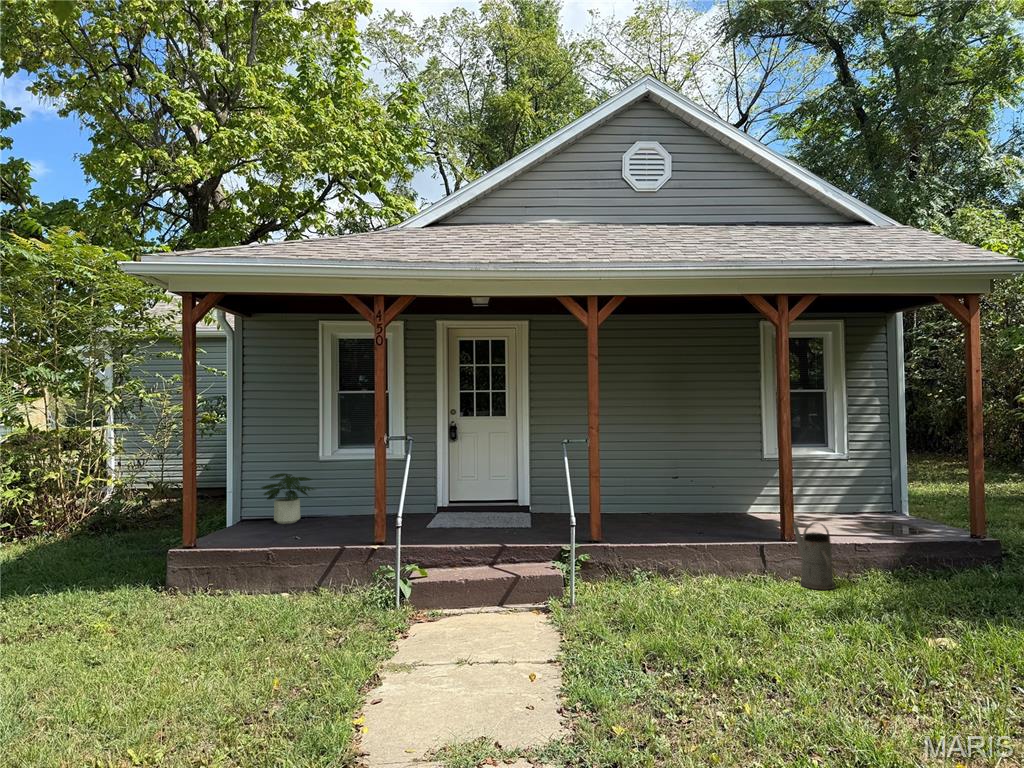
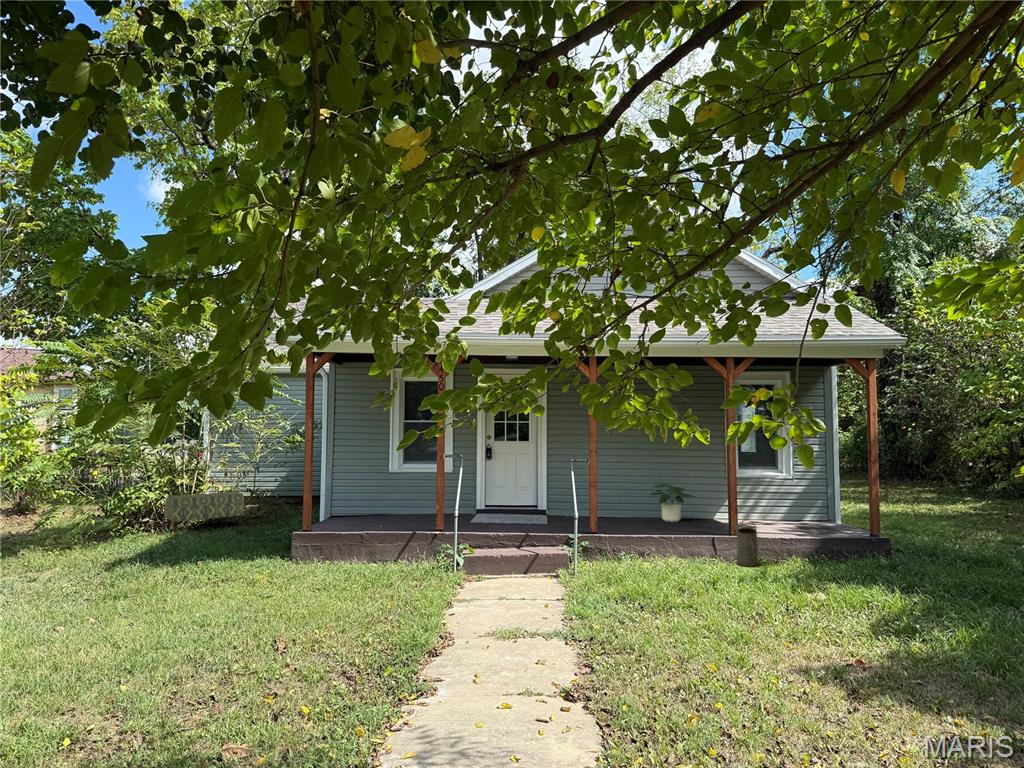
potted plant: present [261,473,314,524] -> present [651,484,694,522]
bench: none [21,487,131,545] -> present [165,491,244,532]

